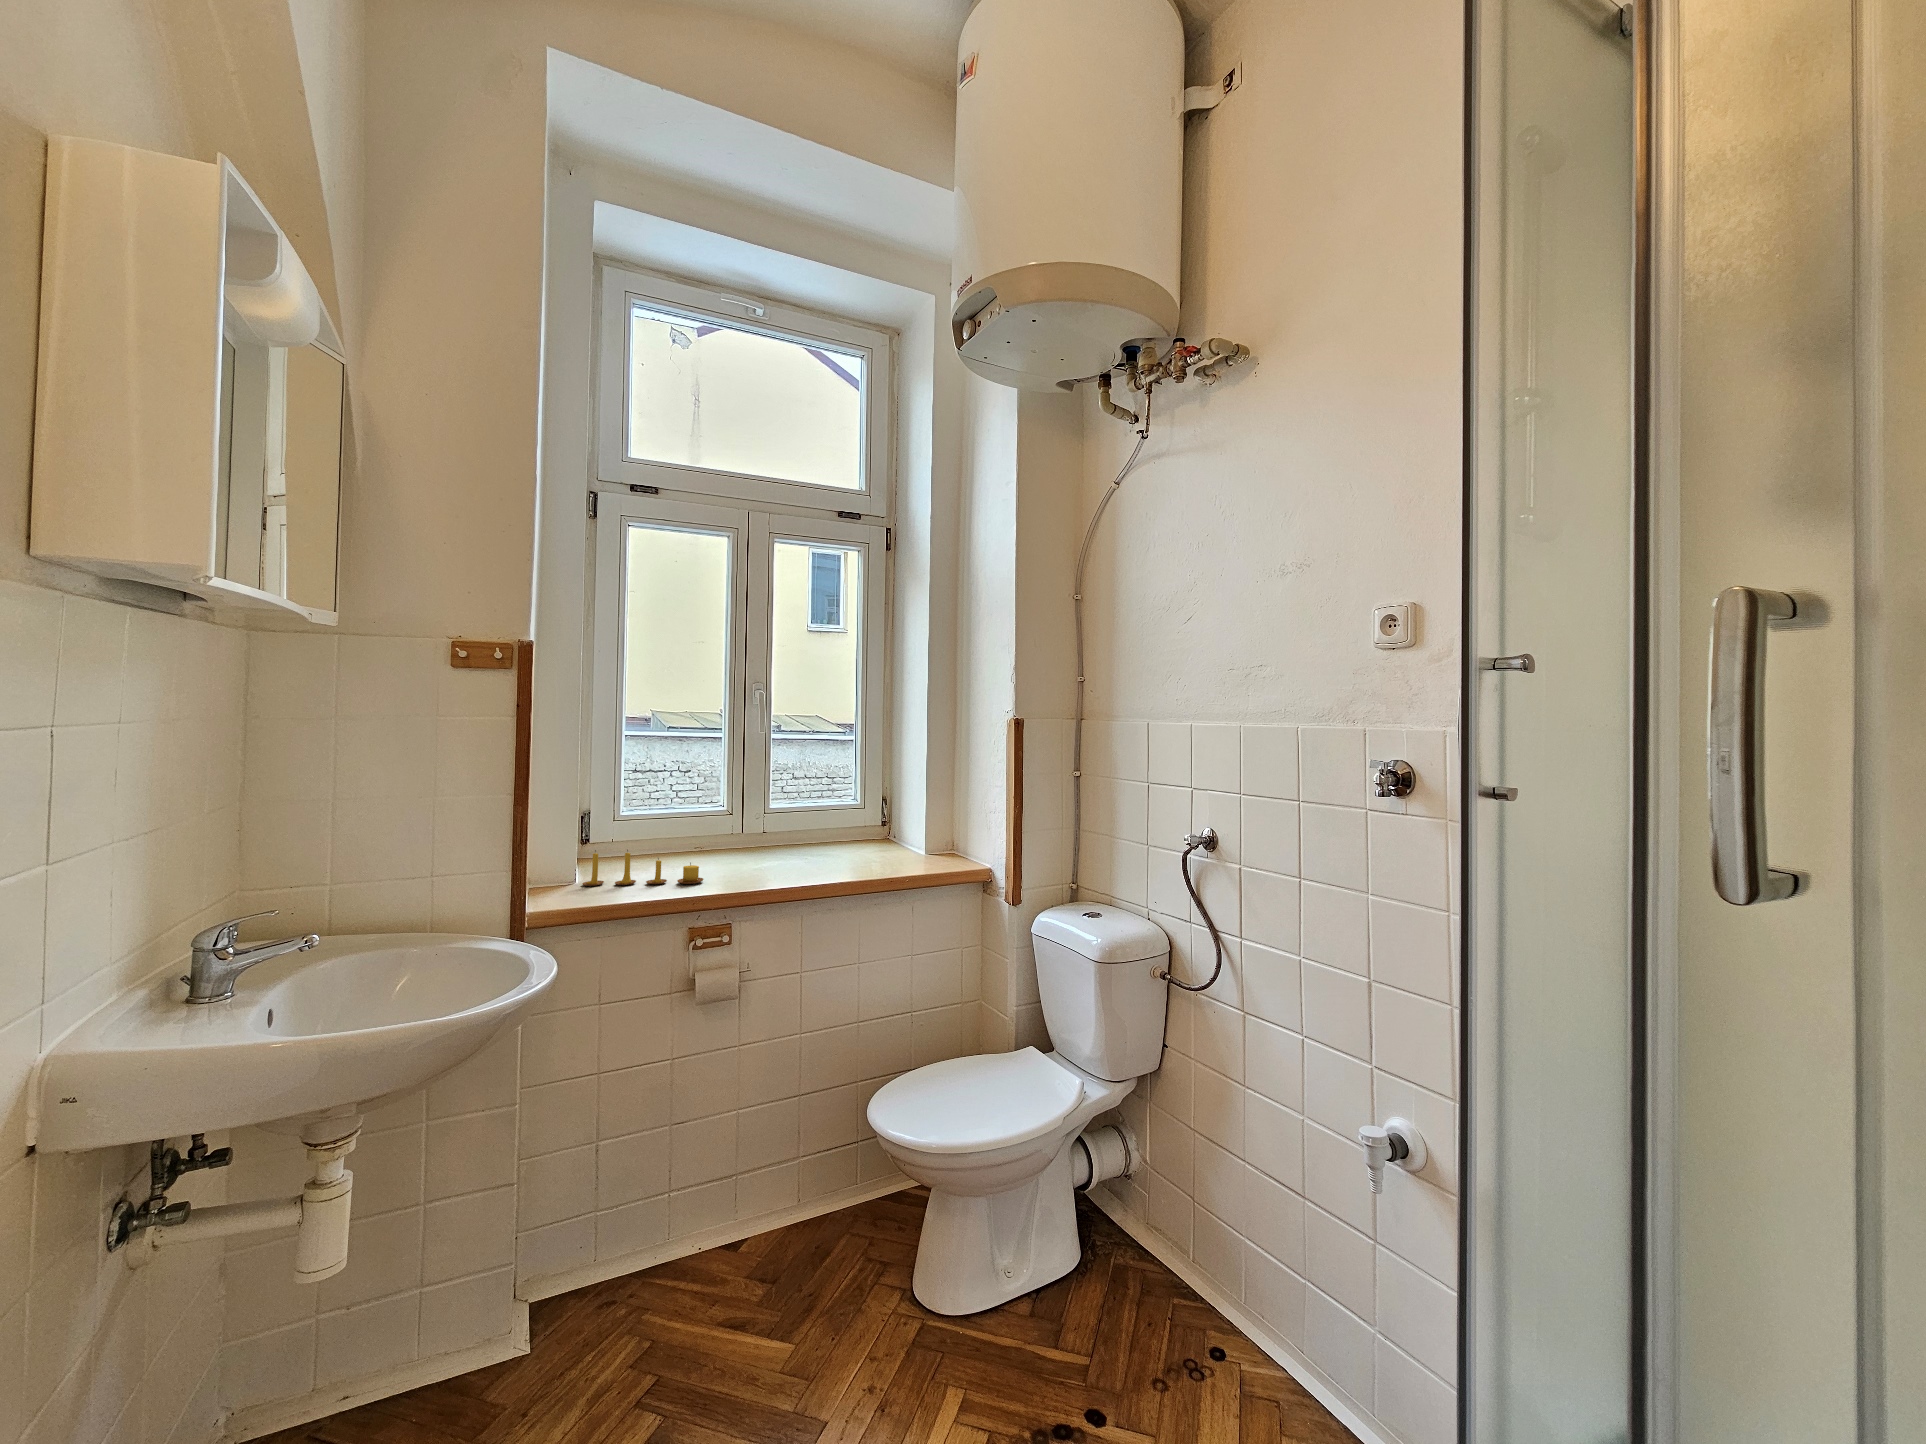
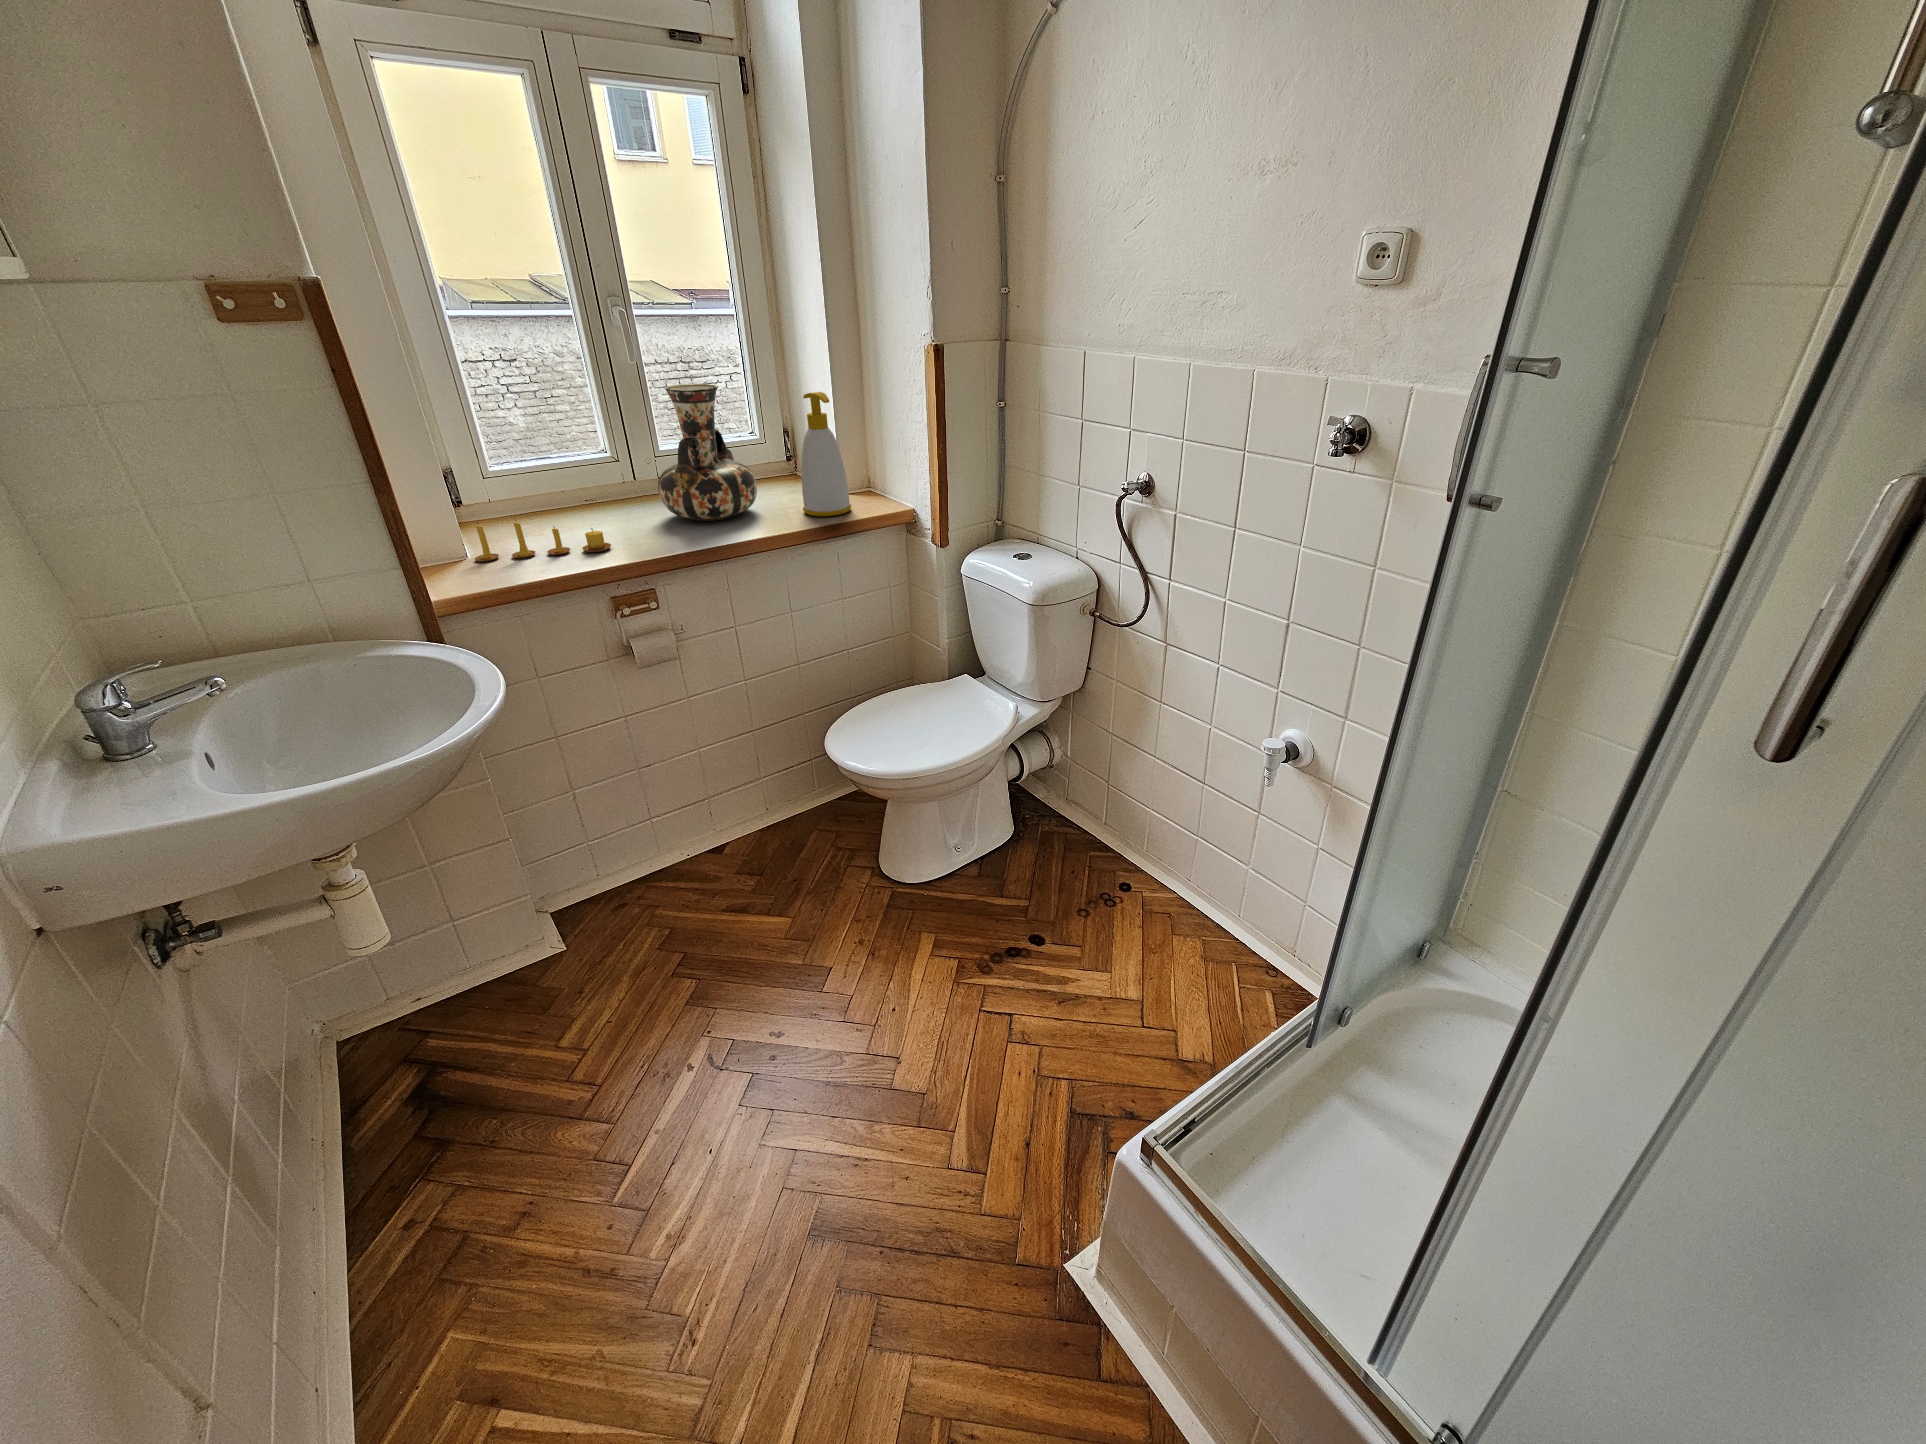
decorative vase: none [759,750,848,868] -> present [658,384,757,521]
soap bottle: none [886,759,932,869] -> present [802,392,851,516]

